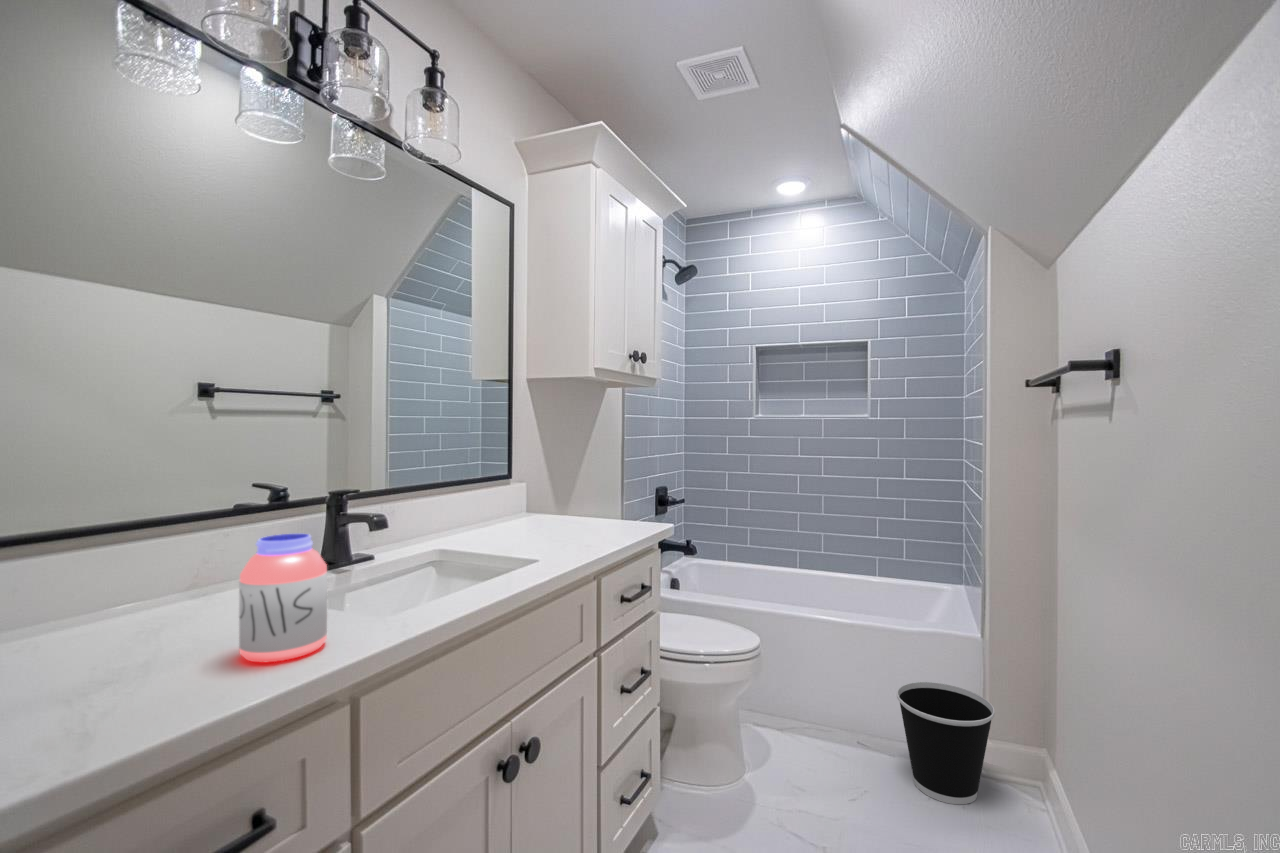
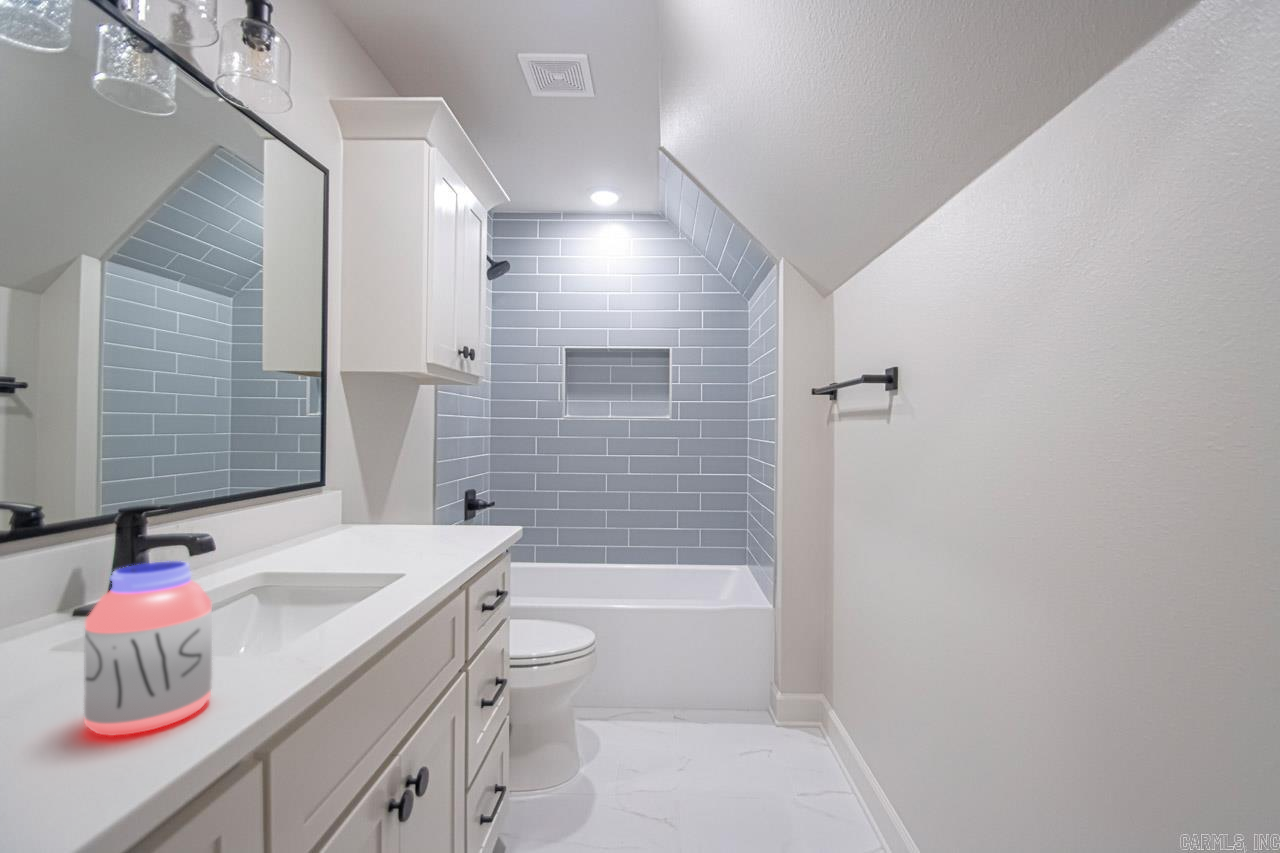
wastebasket: present [897,682,995,804] -> none [711,653,788,755]

